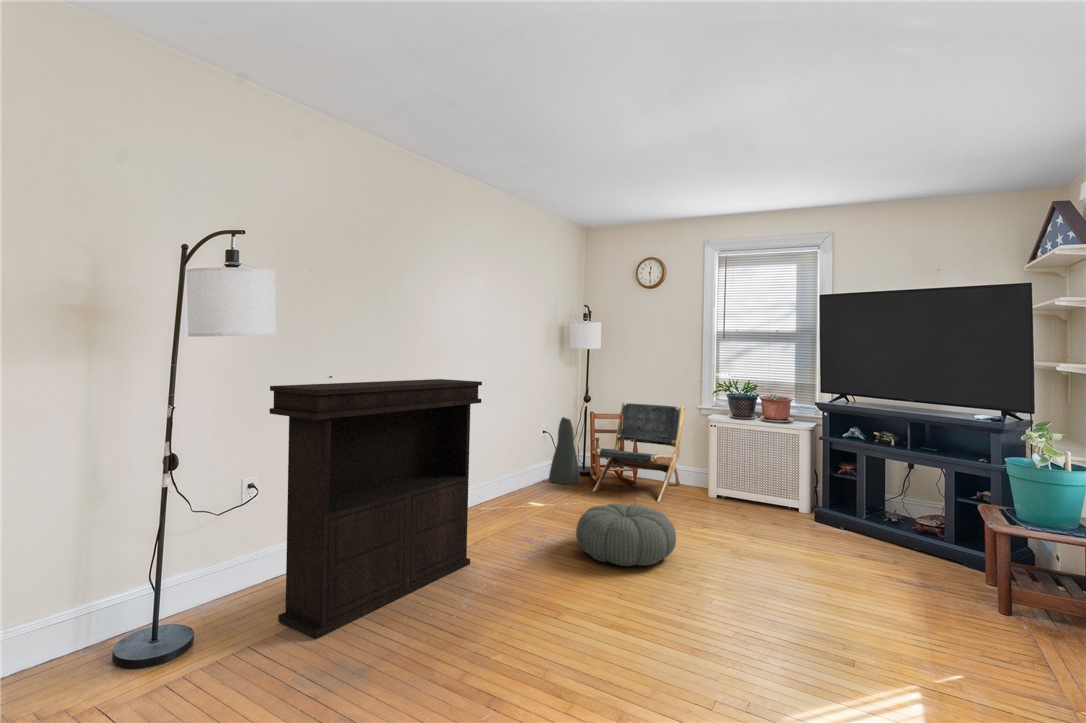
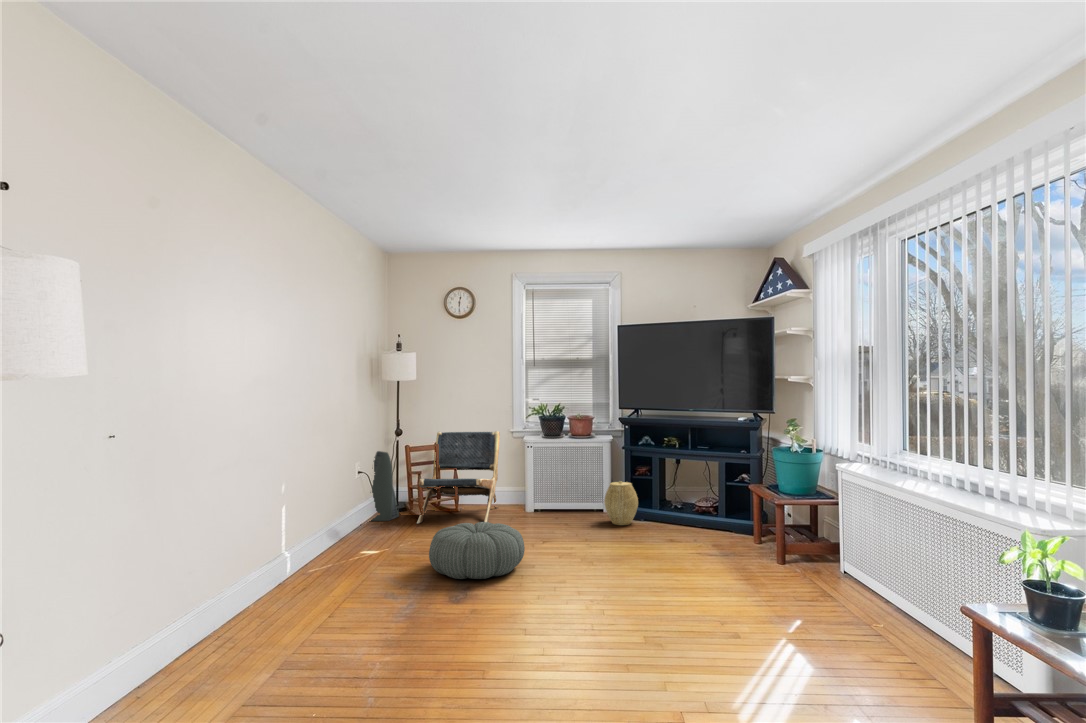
console table: present [269,379,482,639] -> none [109,408,333,703]
woven basket: none [793,476,835,527] -> present [604,481,638,525]

